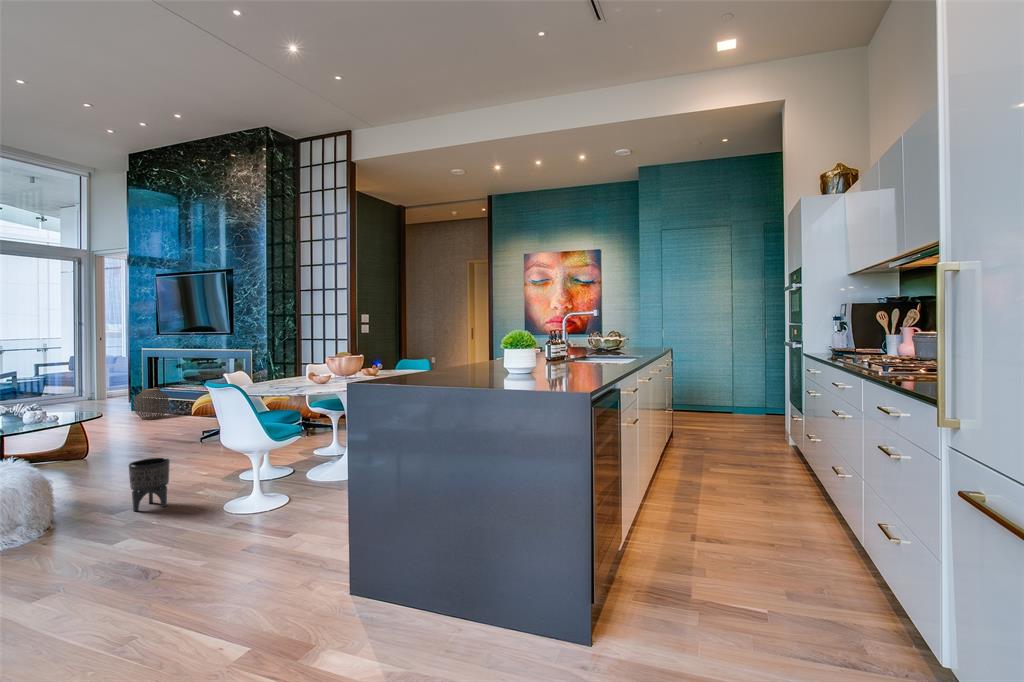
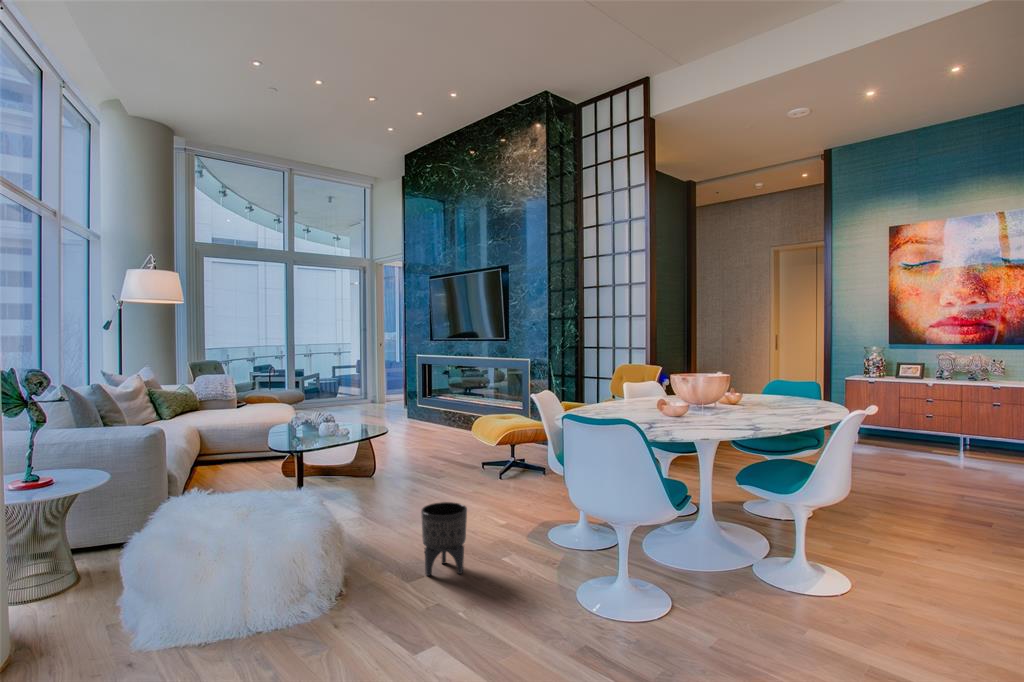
woven basket: present [134,389,168,420] -> none [411,397,441,430]

